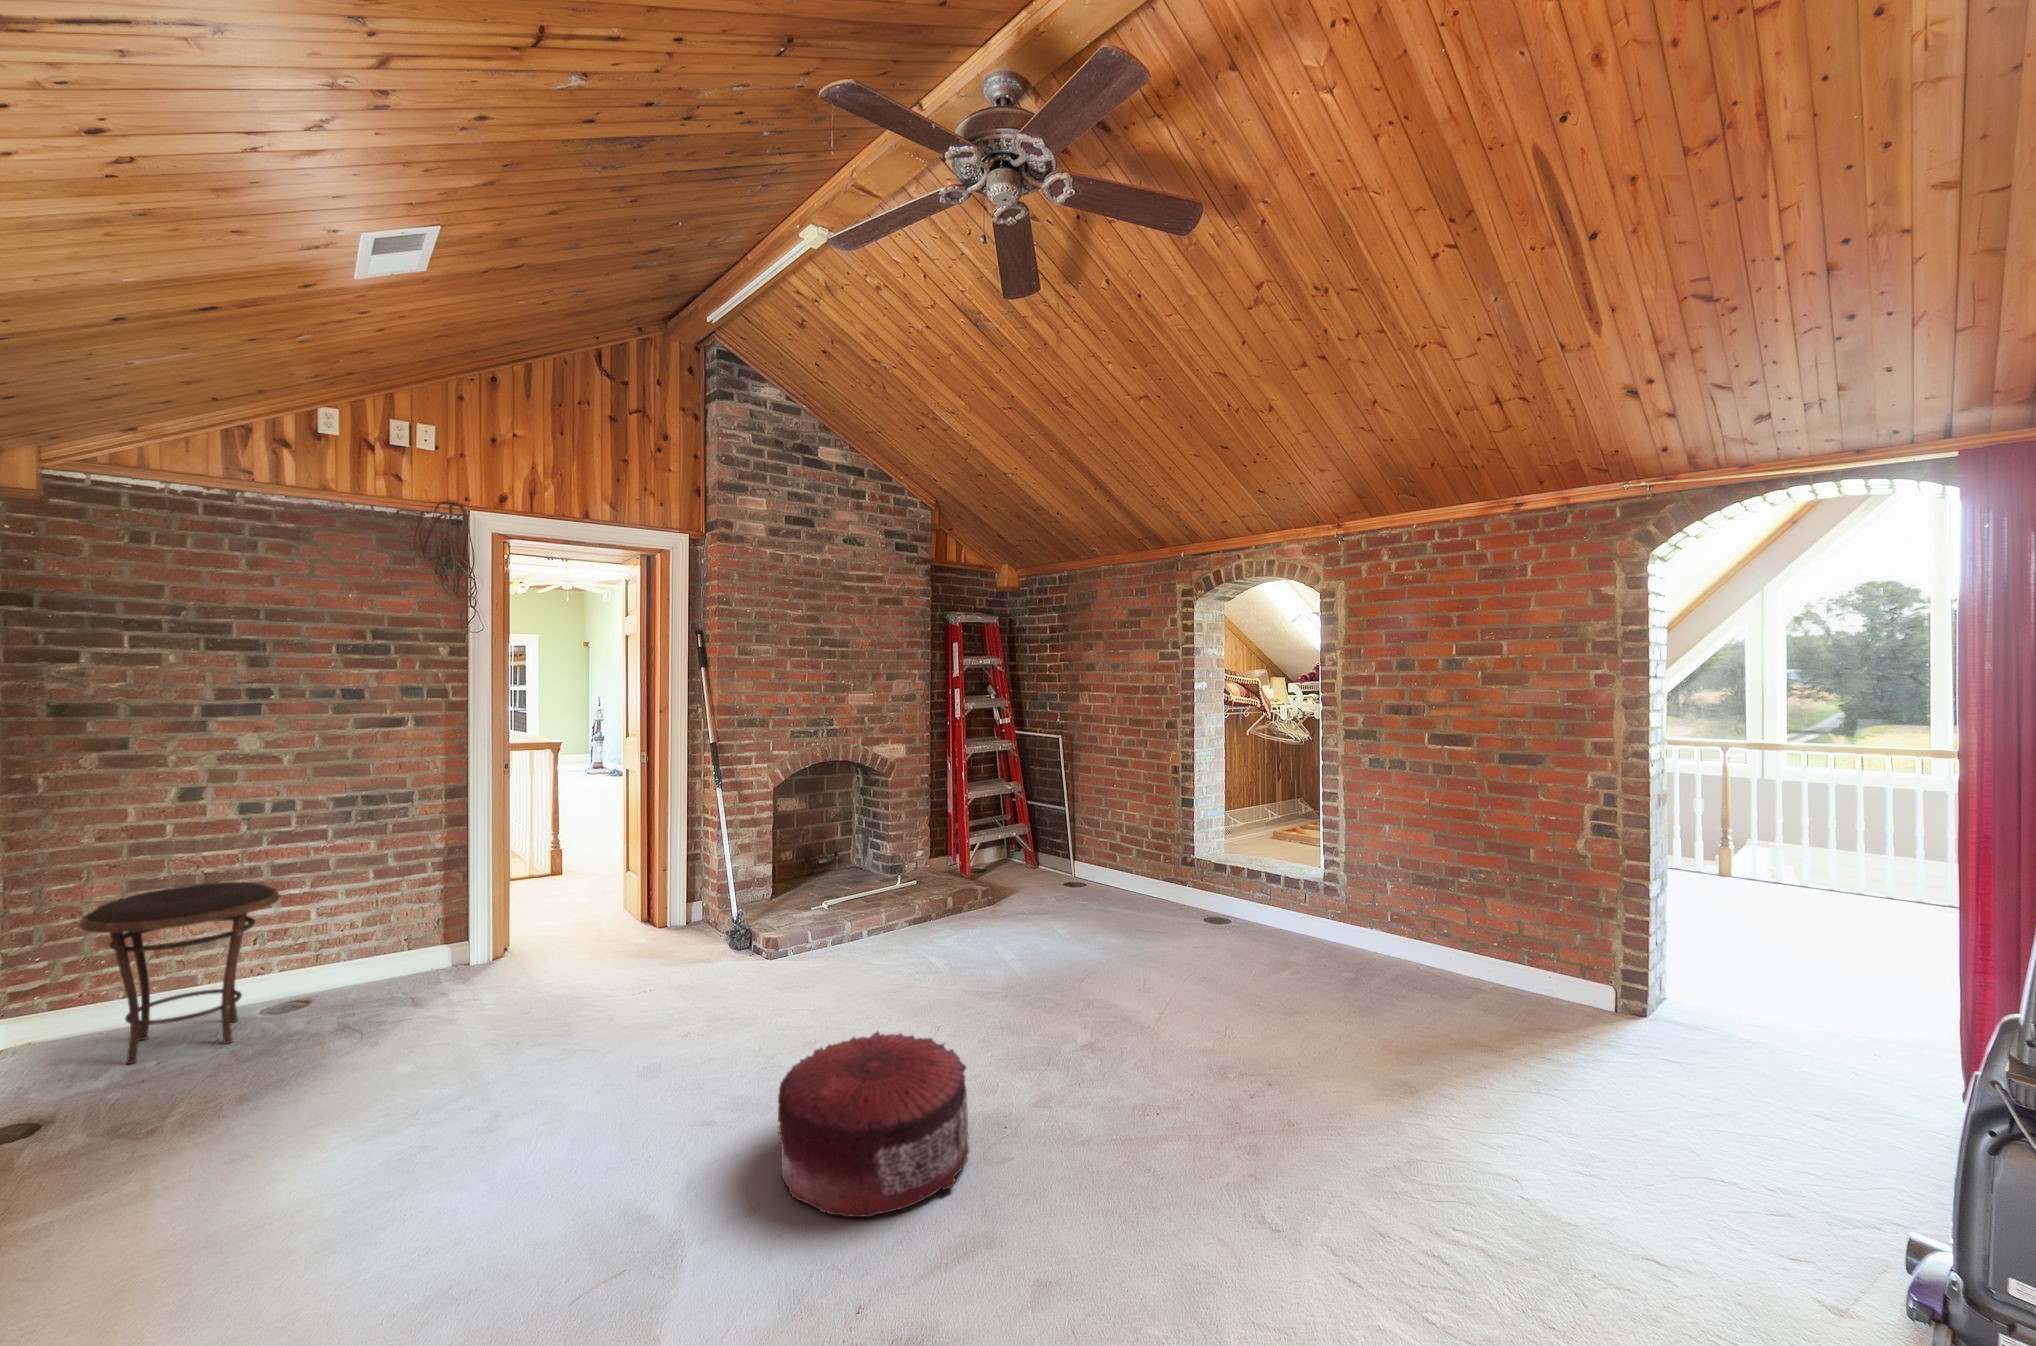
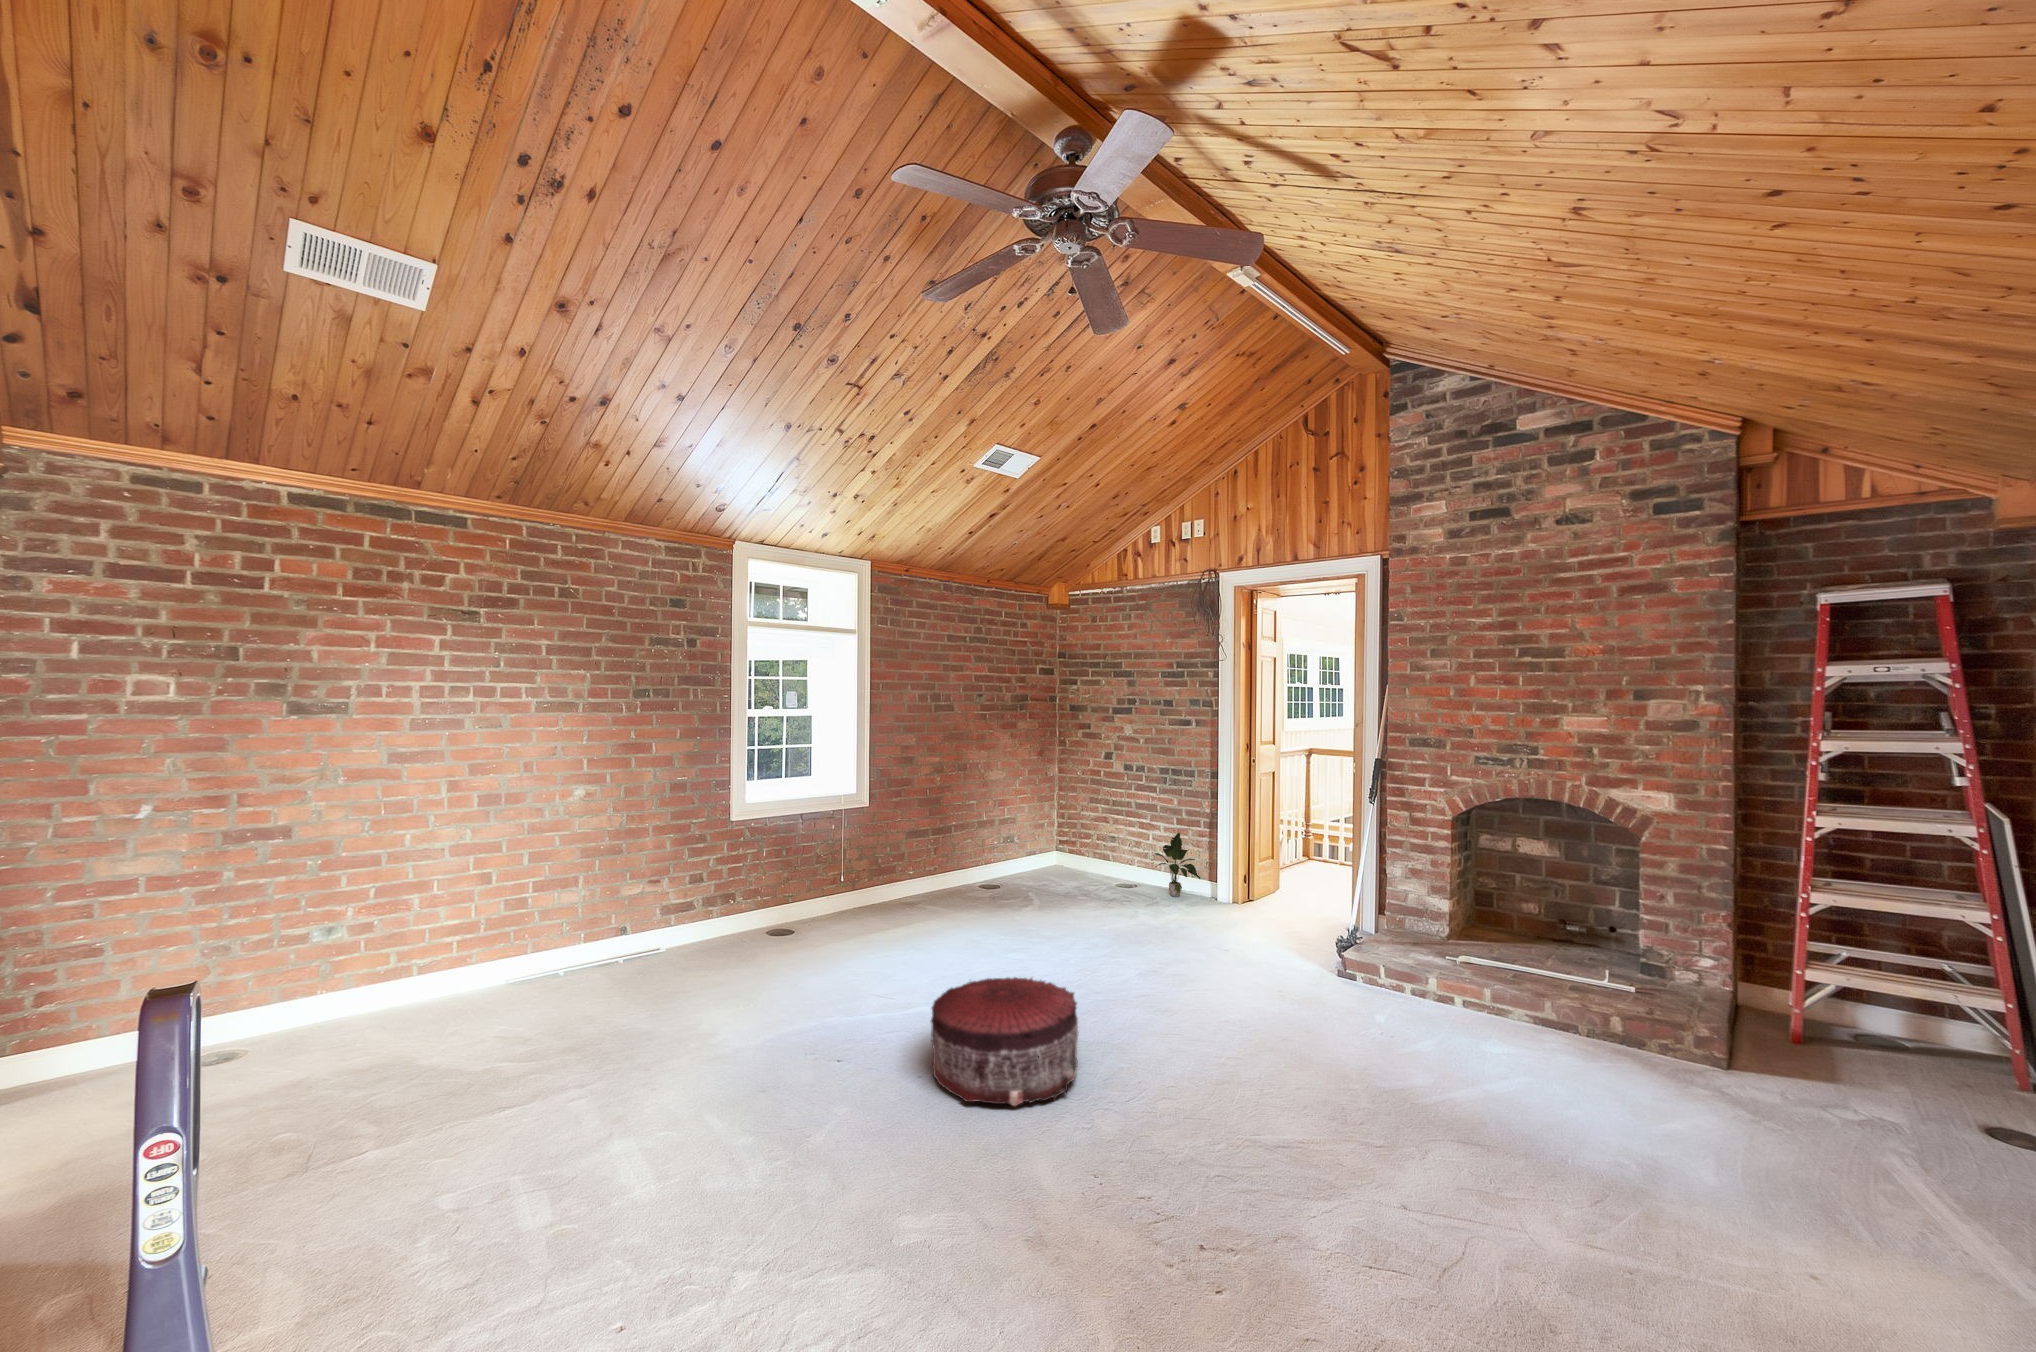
side table: present [79,882,280,1064] -> none [1047,802,1121,889]
potted plant: none [364,889,442,988] -> present [1154,833,1200,897]

